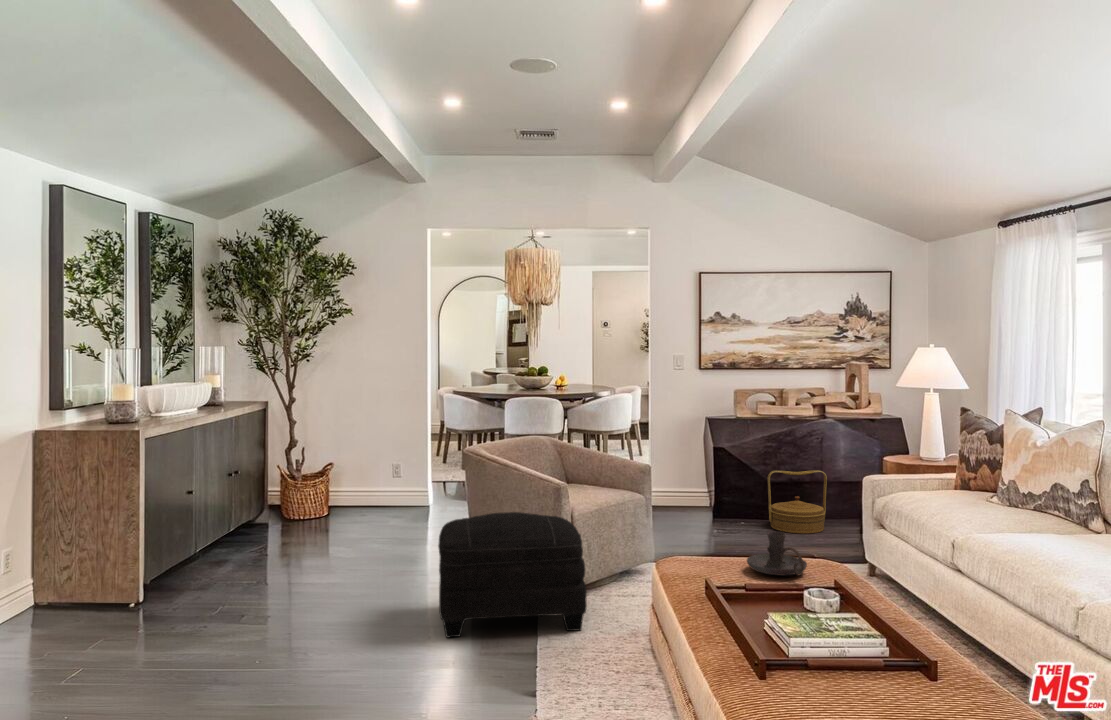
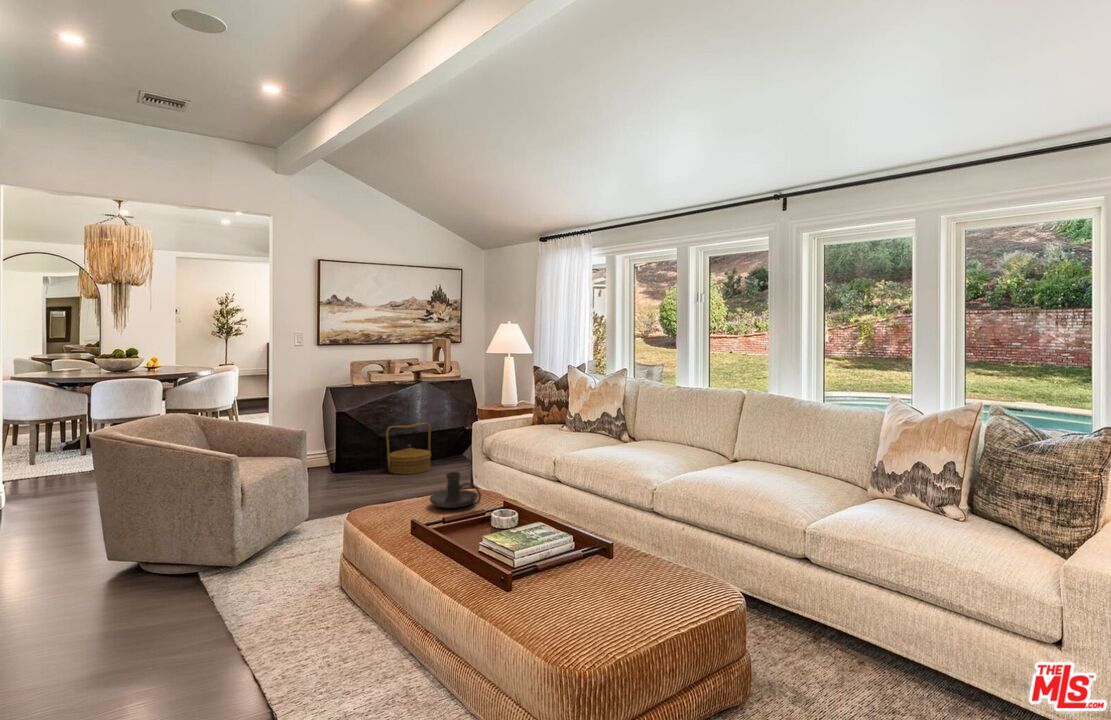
ottoman: present [438,512,587,637] -> none [79,491,272,648]

